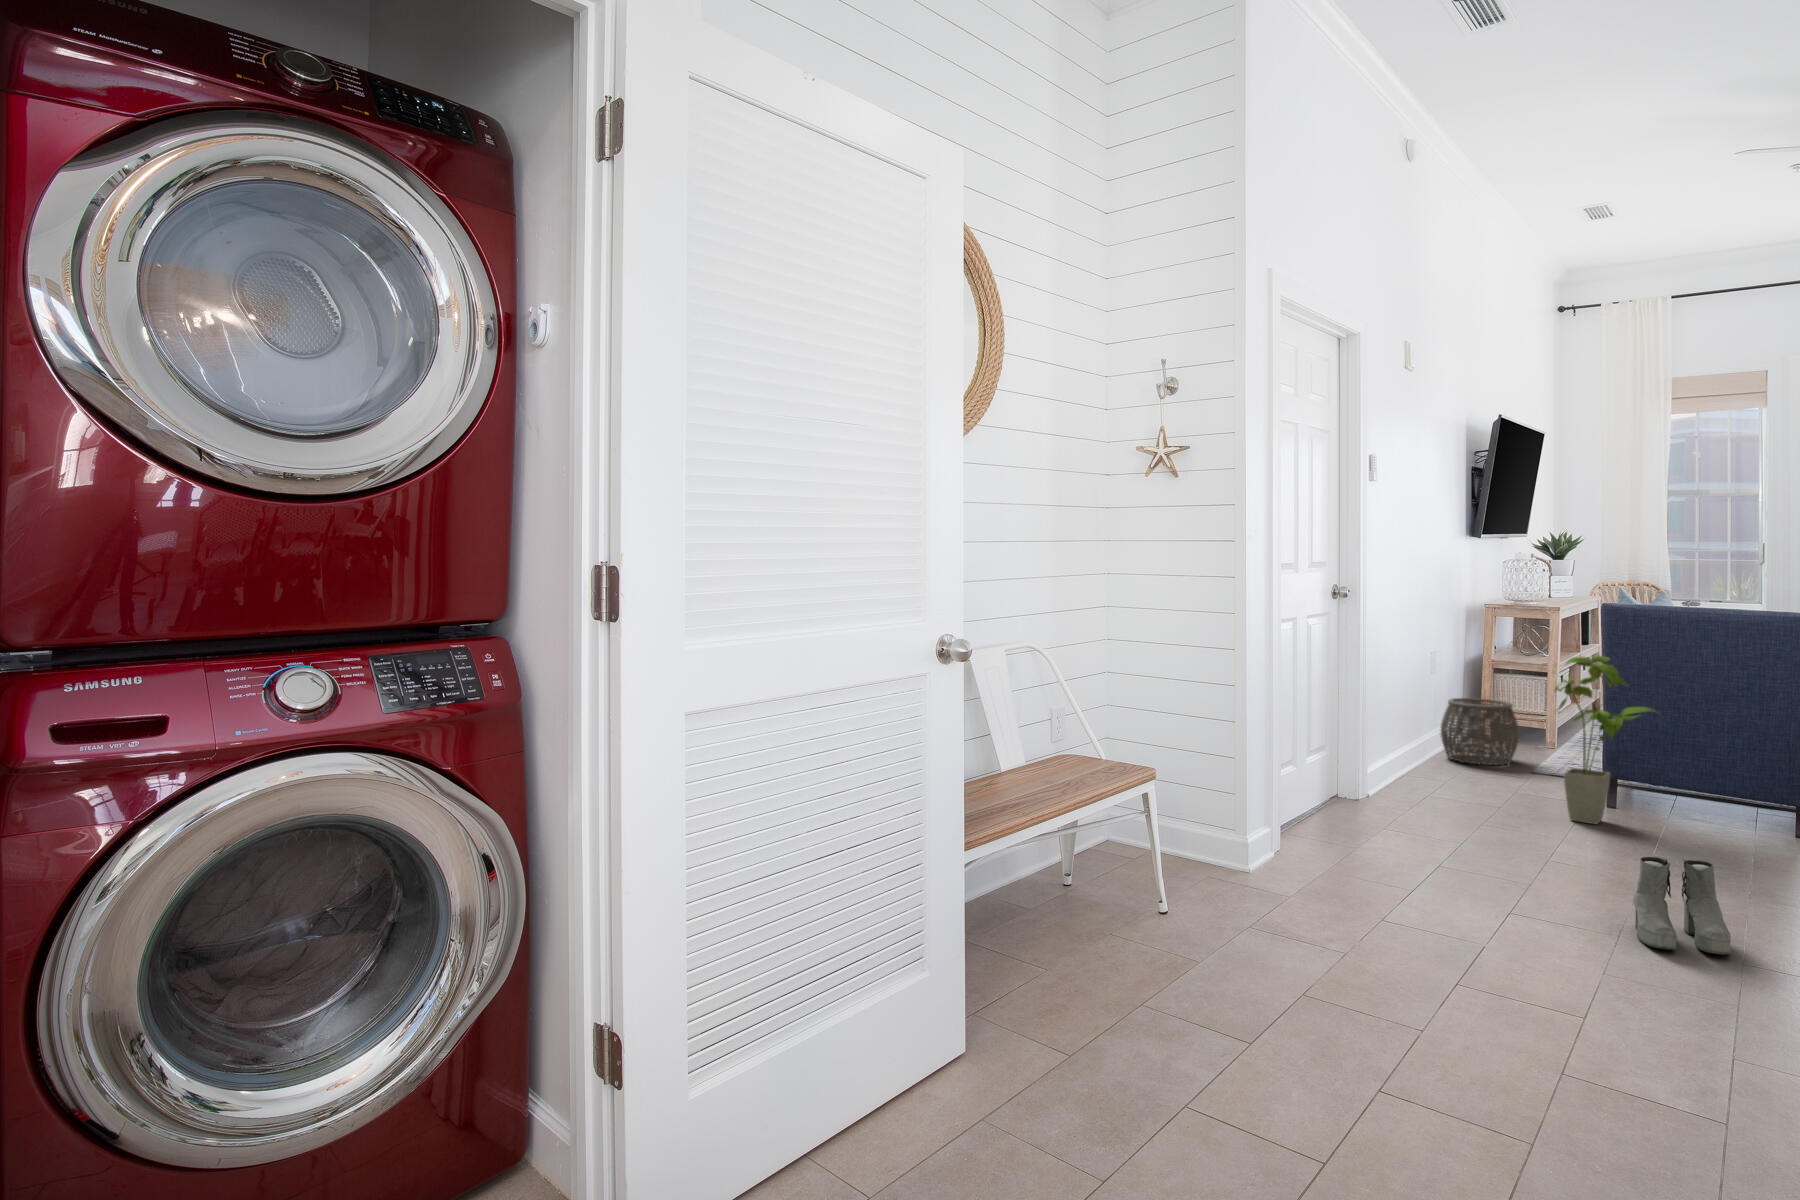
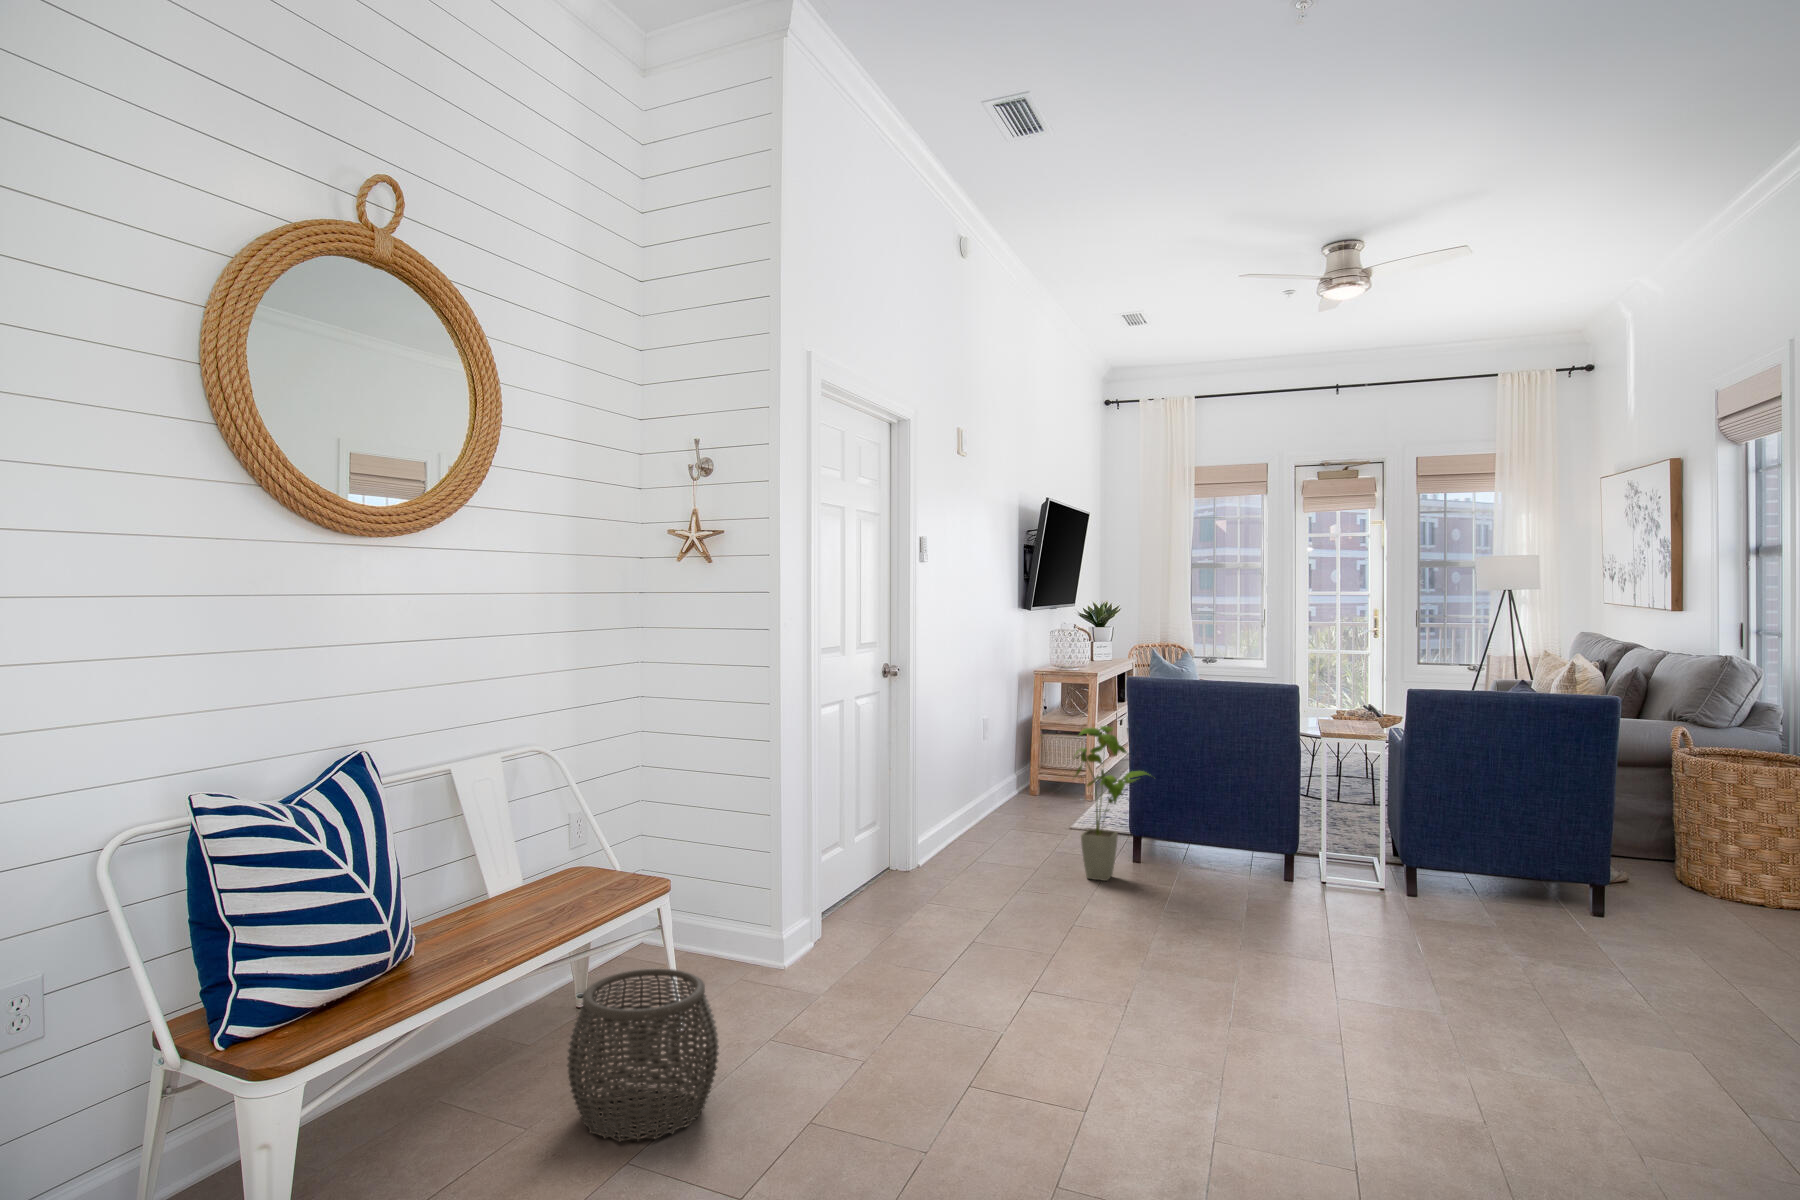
woven basket: present [1441,698,1519,765] -> present [567,969,719,1141]
boots: present [1633,857,1731,955] -> none [1111,922,1182,1011]

